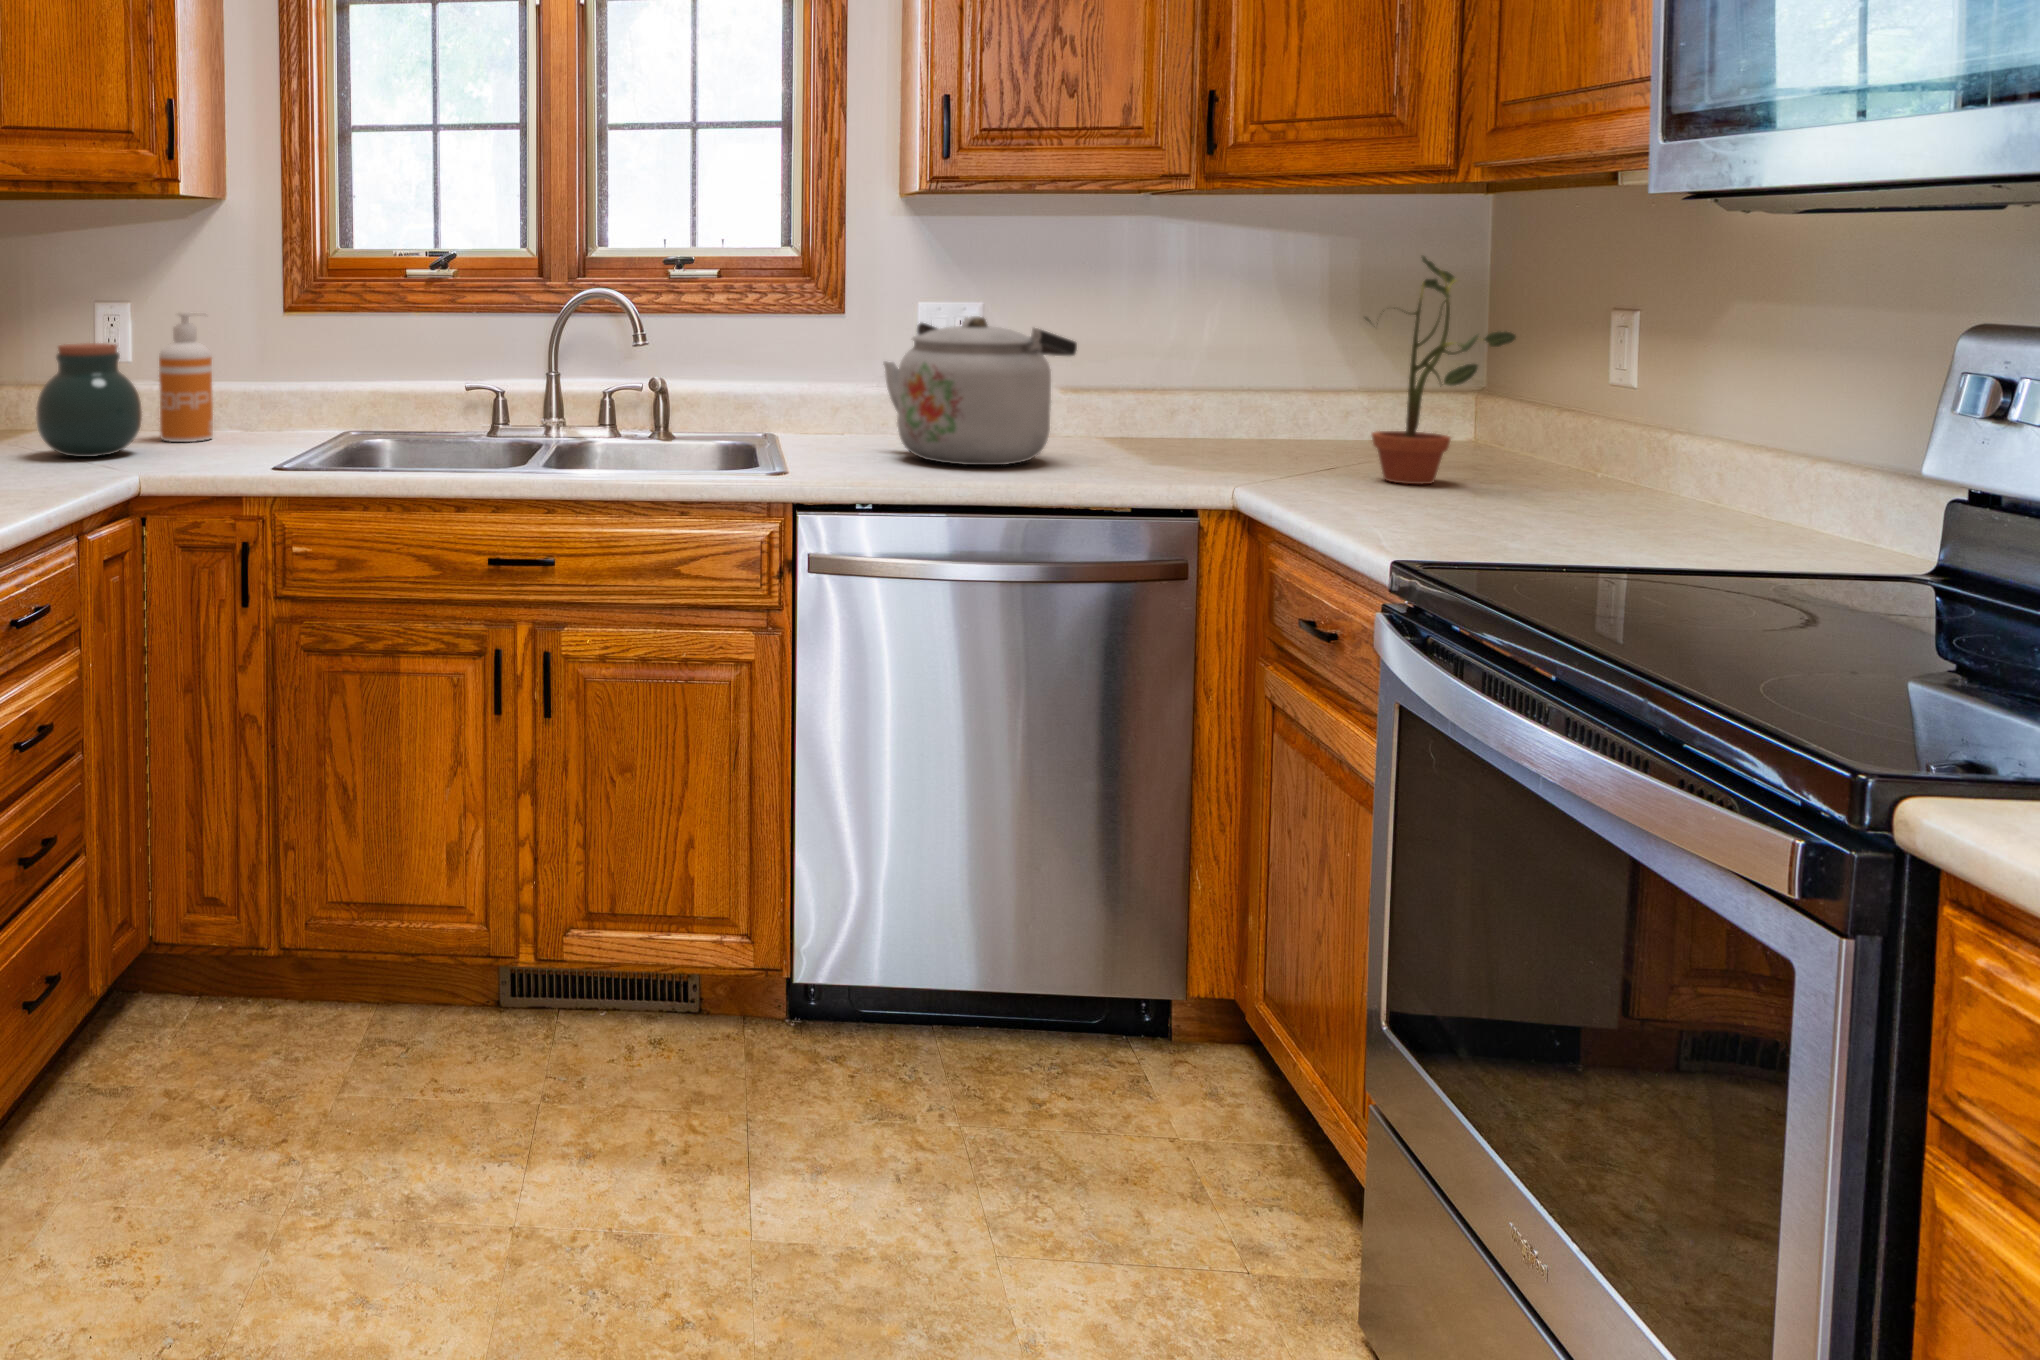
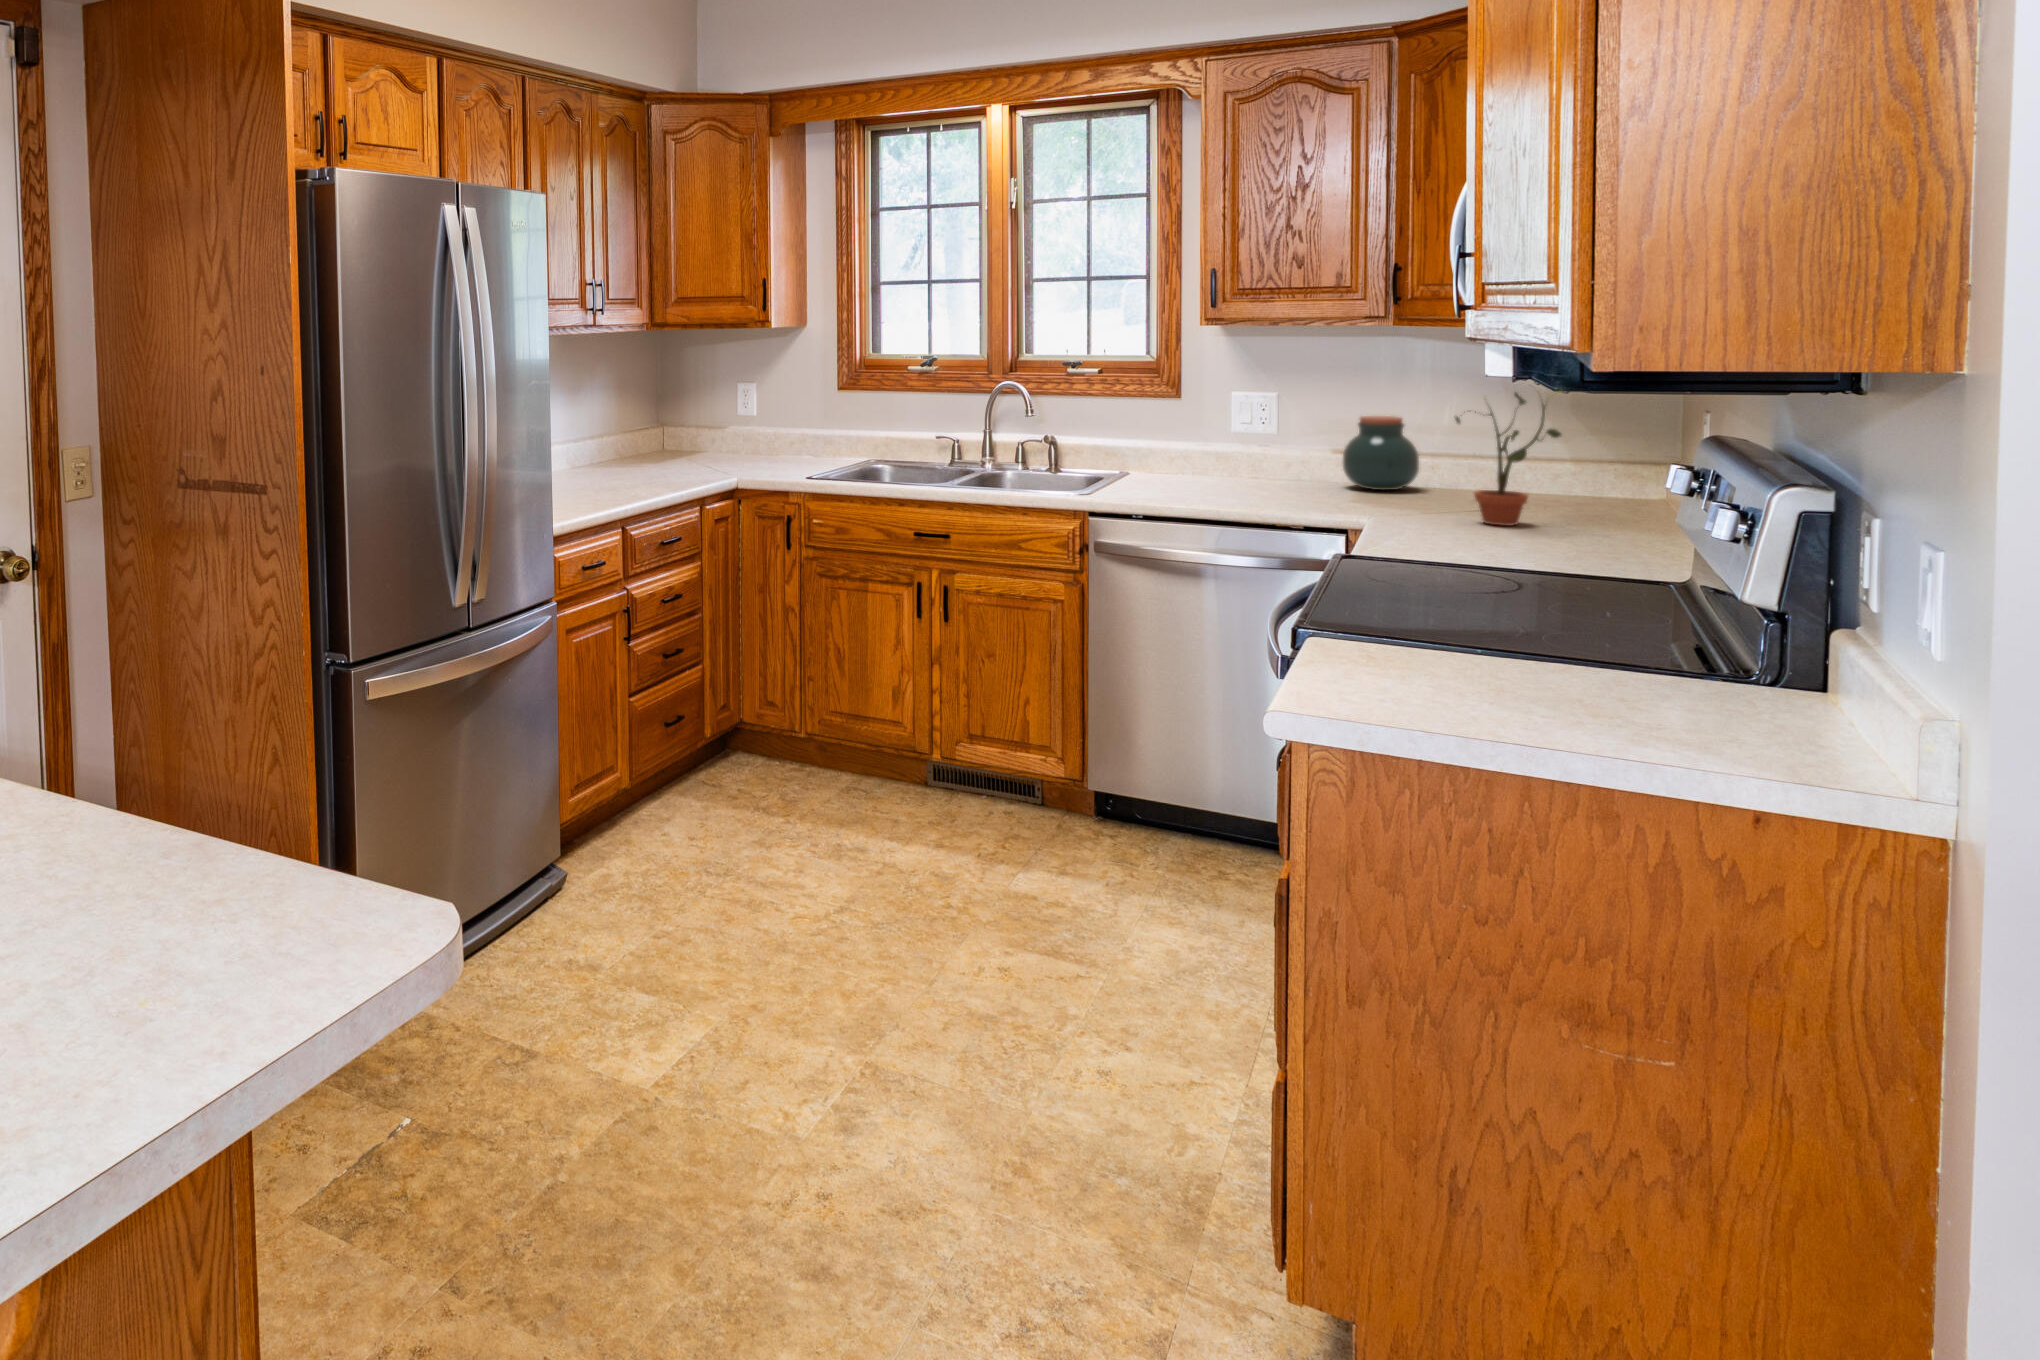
soap dispenser: present [159,312,213,442] -> none [767,391,796,463]
kettle: present [884,316,1077,465] -> none [1178,406,1302,499]
jar: present [36,343,142,457] -> present [1343,416,1419,490]

